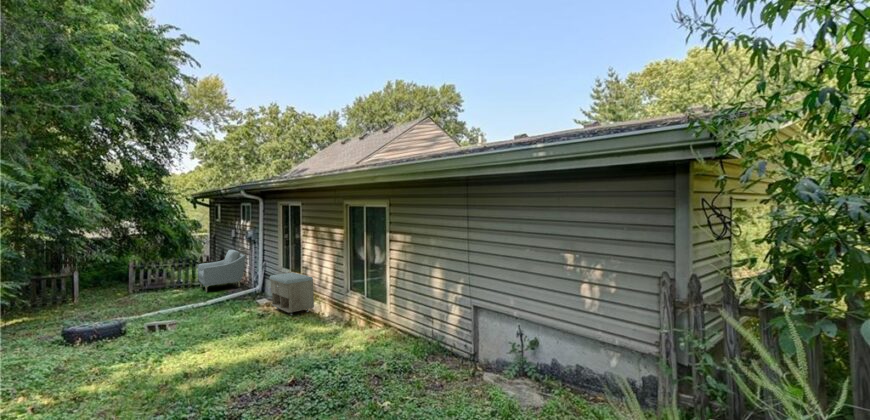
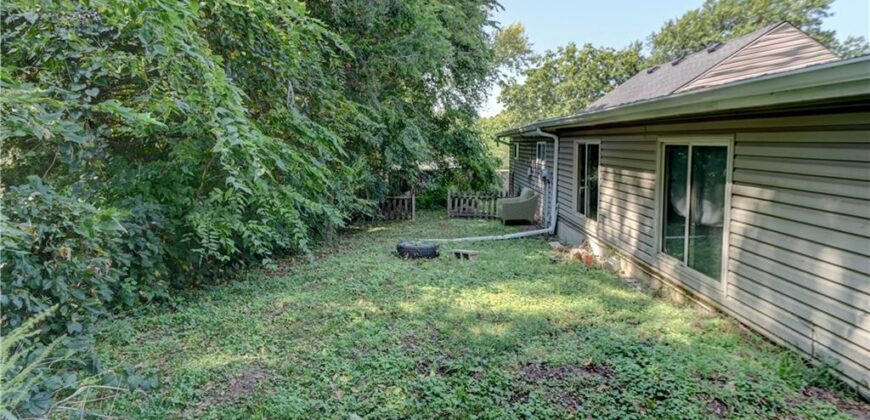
storage bench: present [269,273,314,315] -> none [562,219,612,266]

